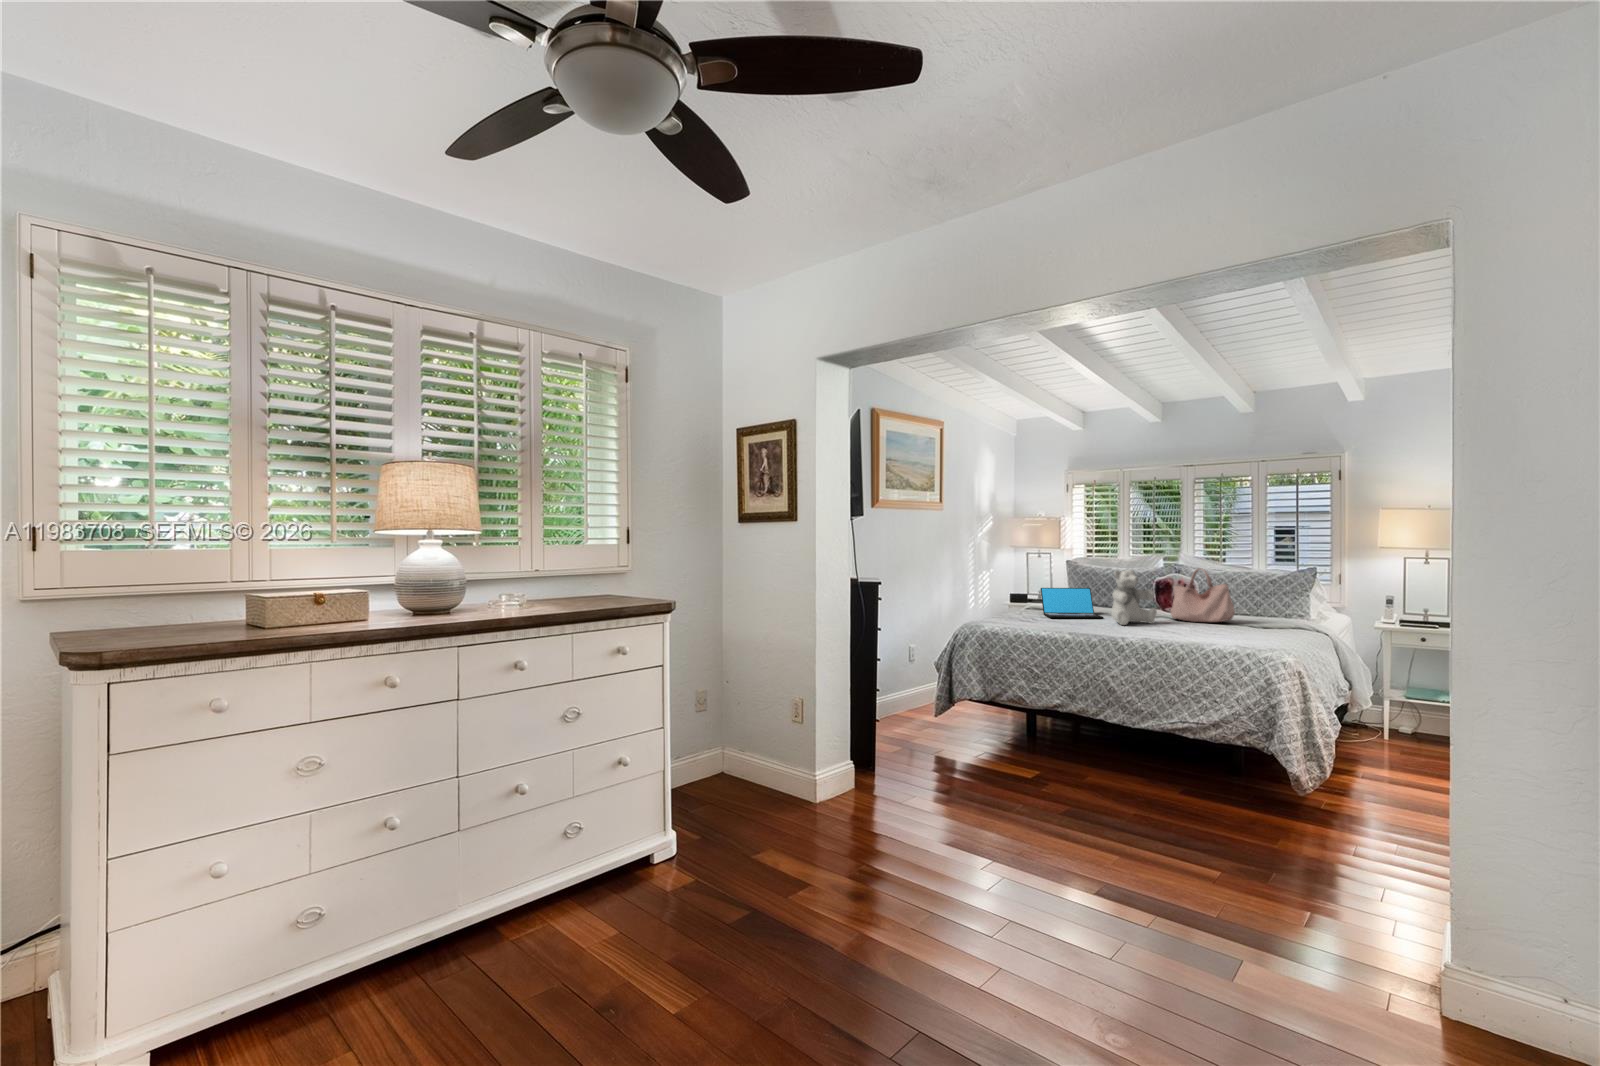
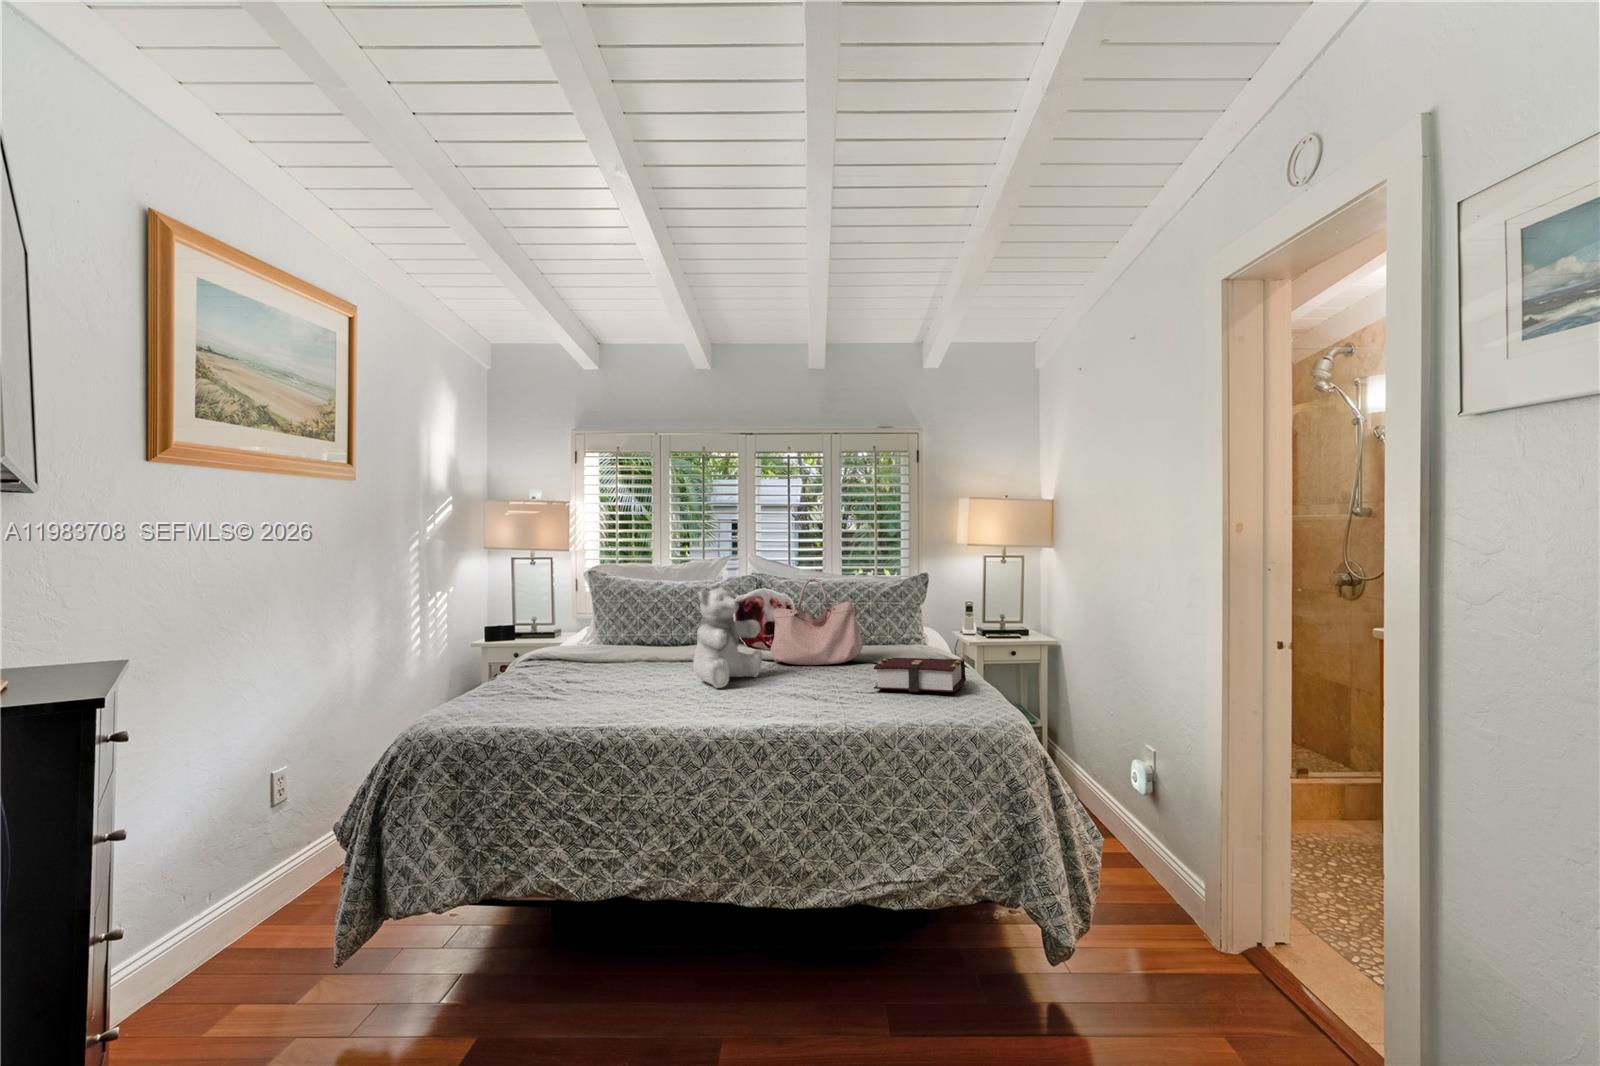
laptop: present [1041,588,1103,618] -> none [559,620,674,685]
book: none [1216,616,1289,638] -> present [874,657,966,692]

